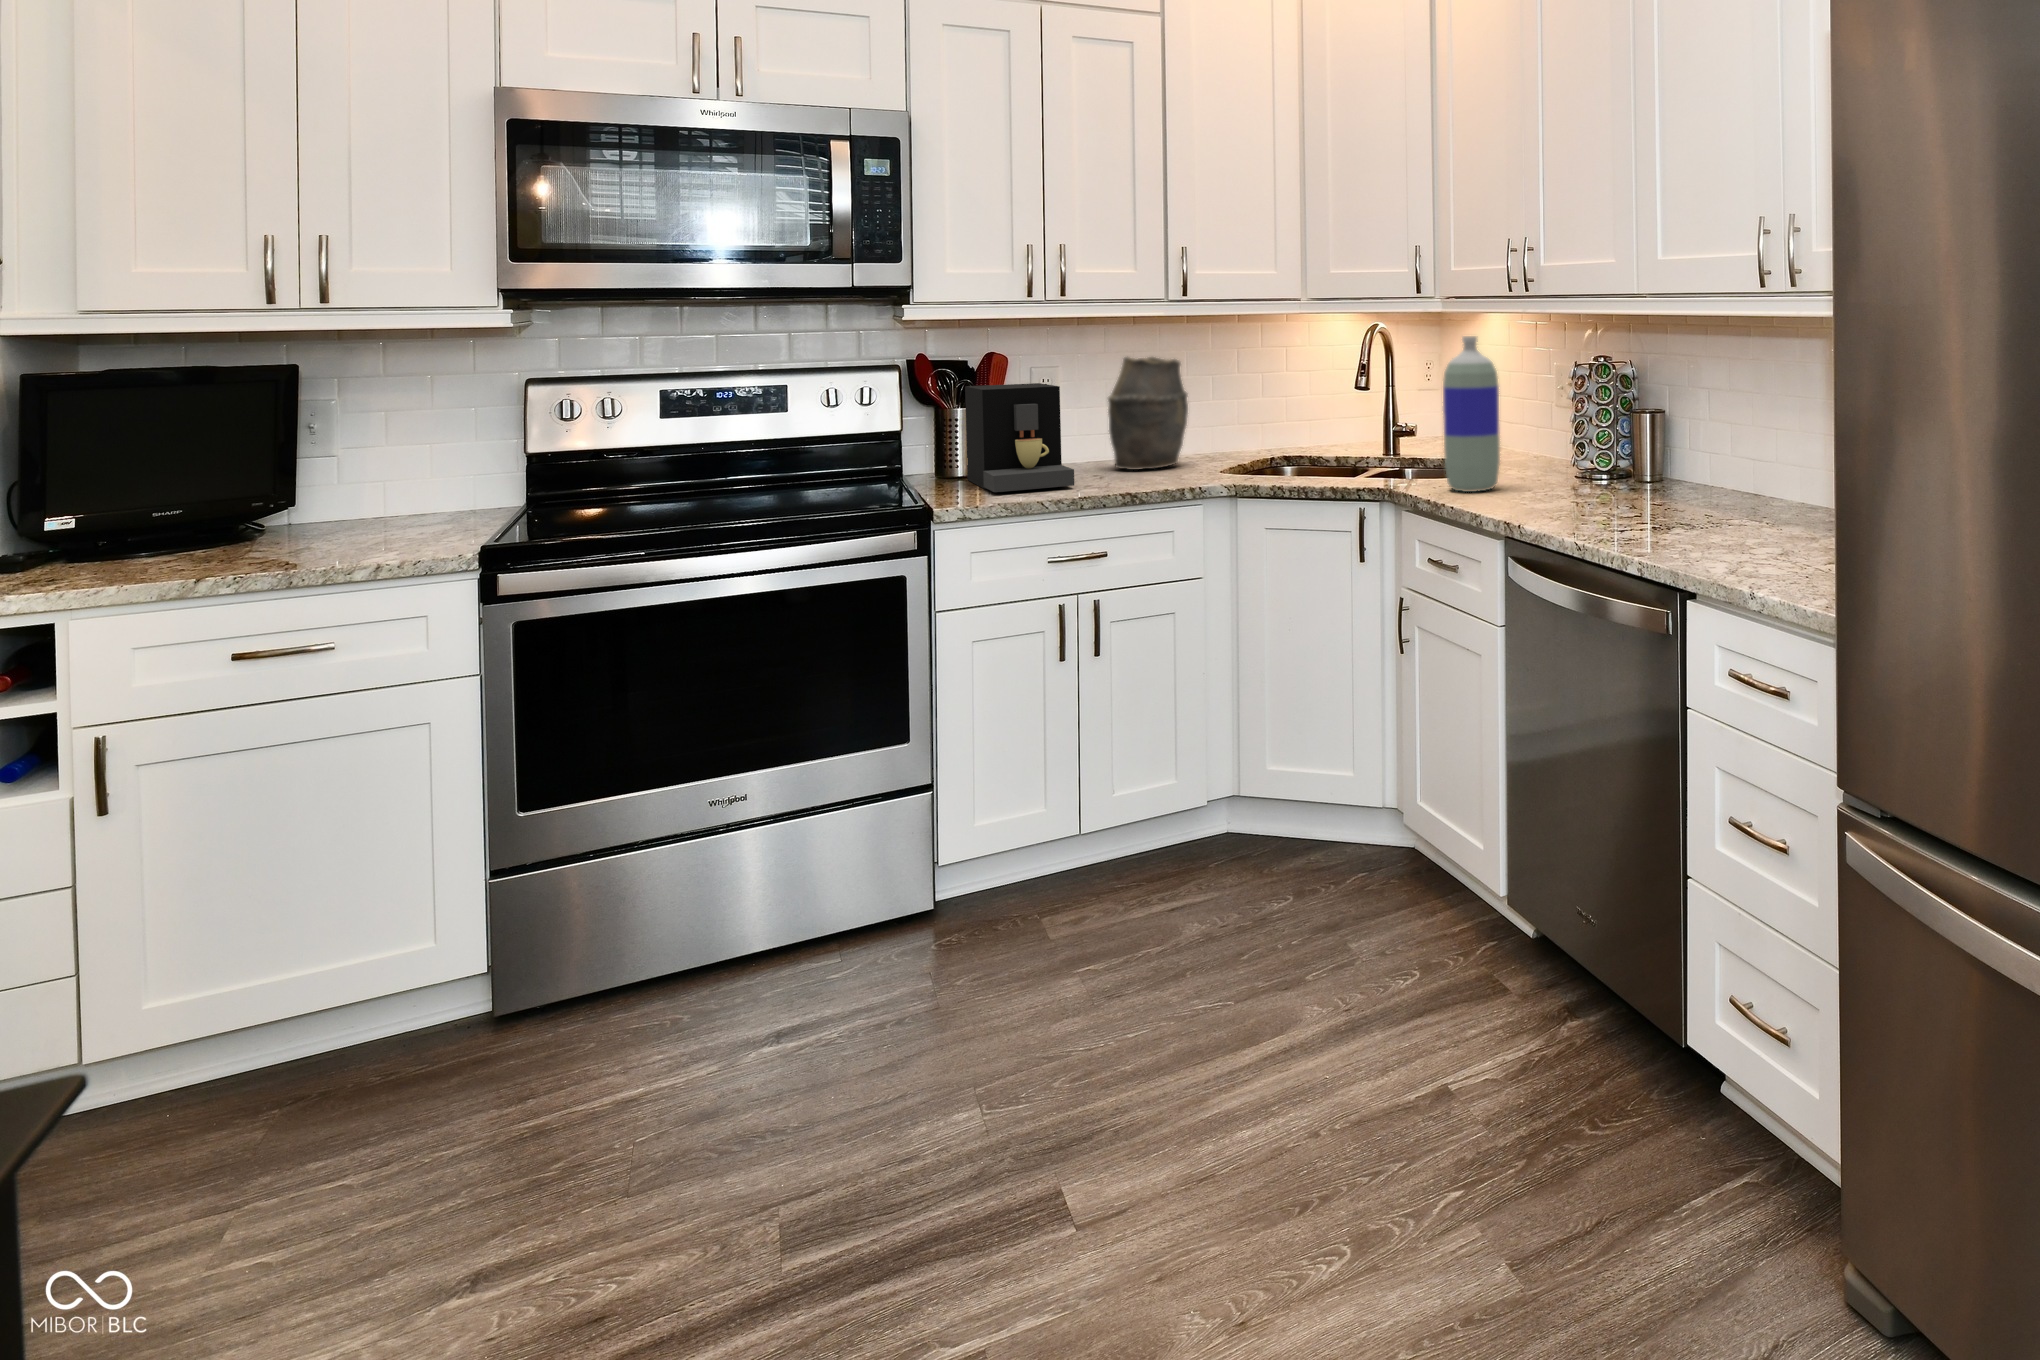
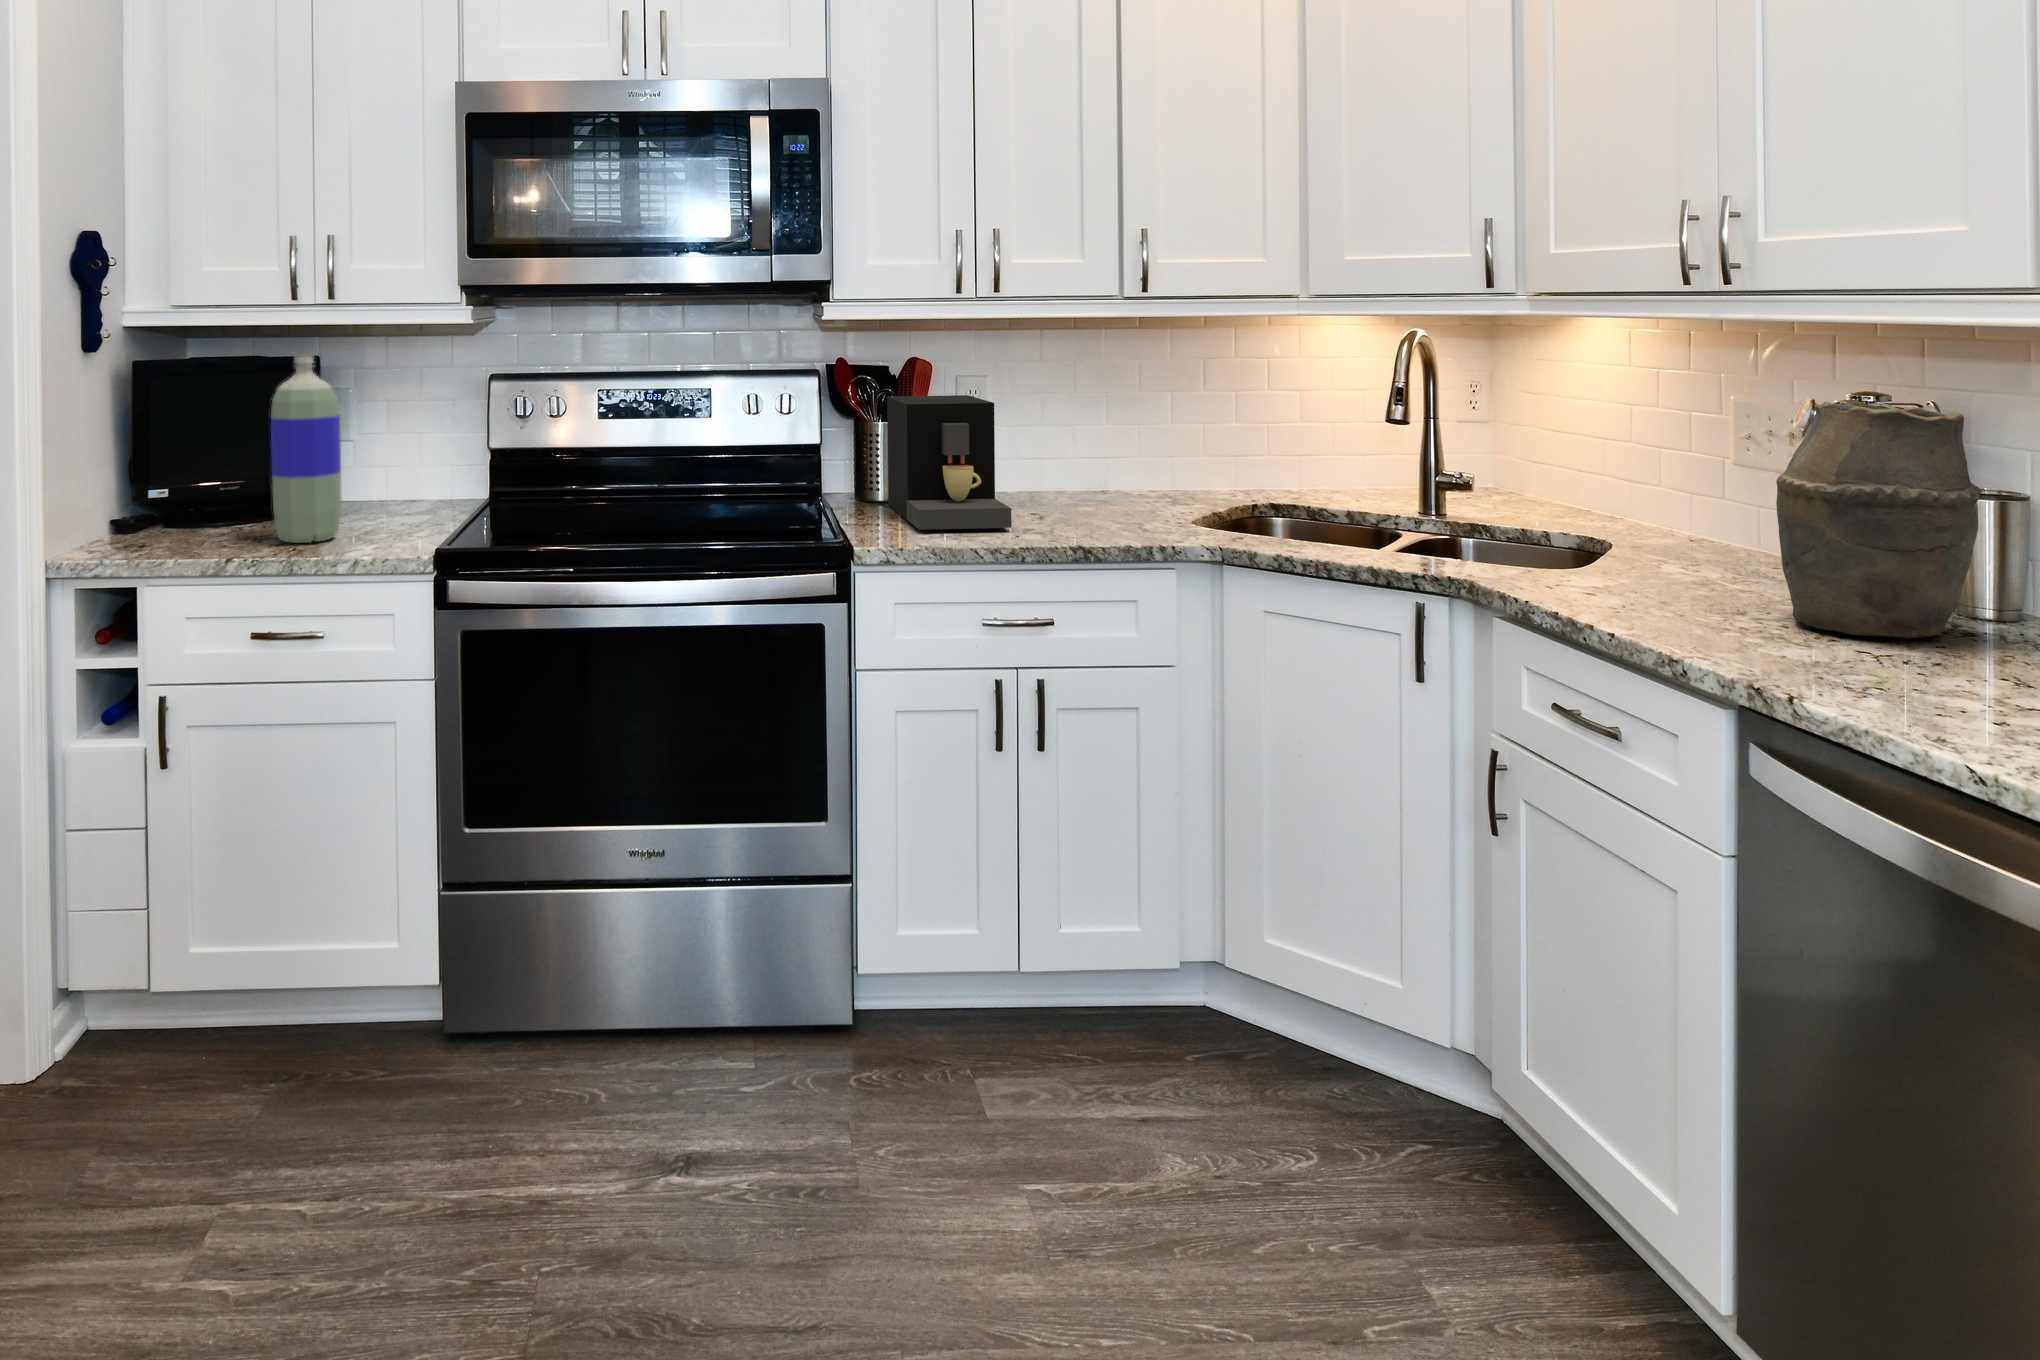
bottle: present [1443,336,1500,492] -> present [271,356,341,543]
vase: present [1108,357,1188,470] -> present [1776,401,1981,638]

